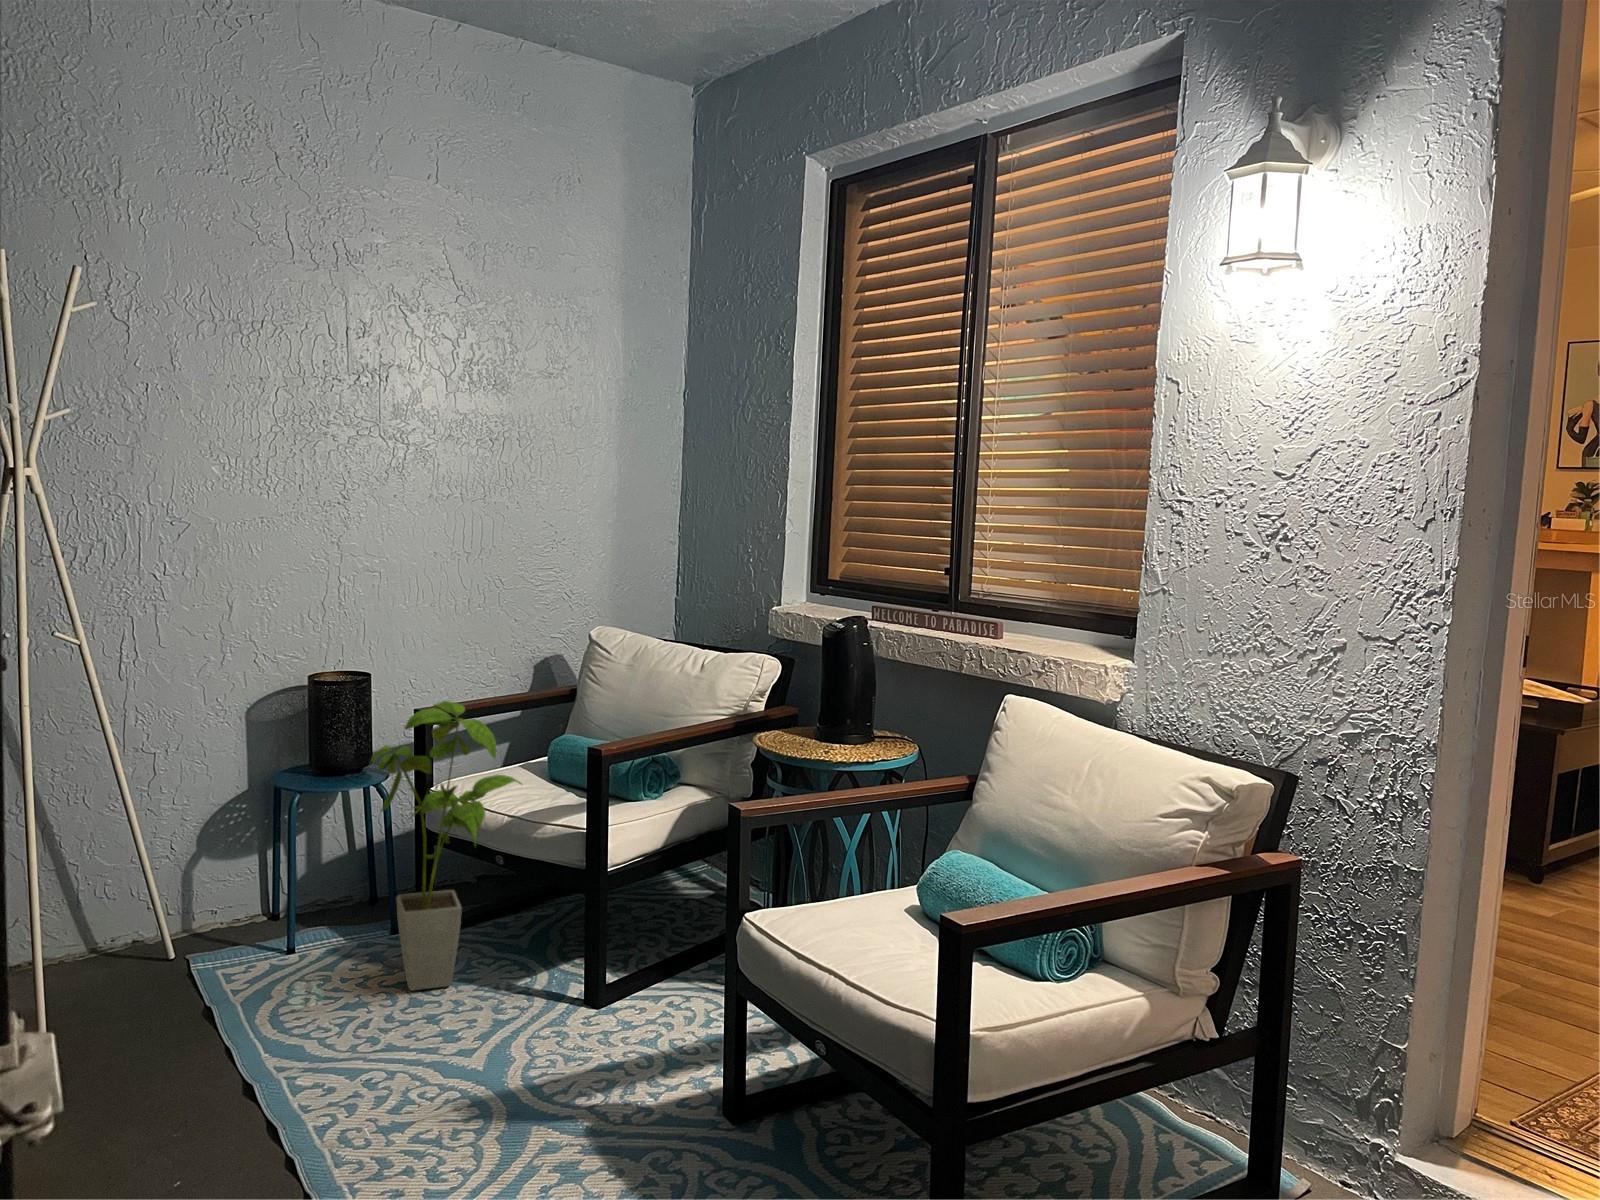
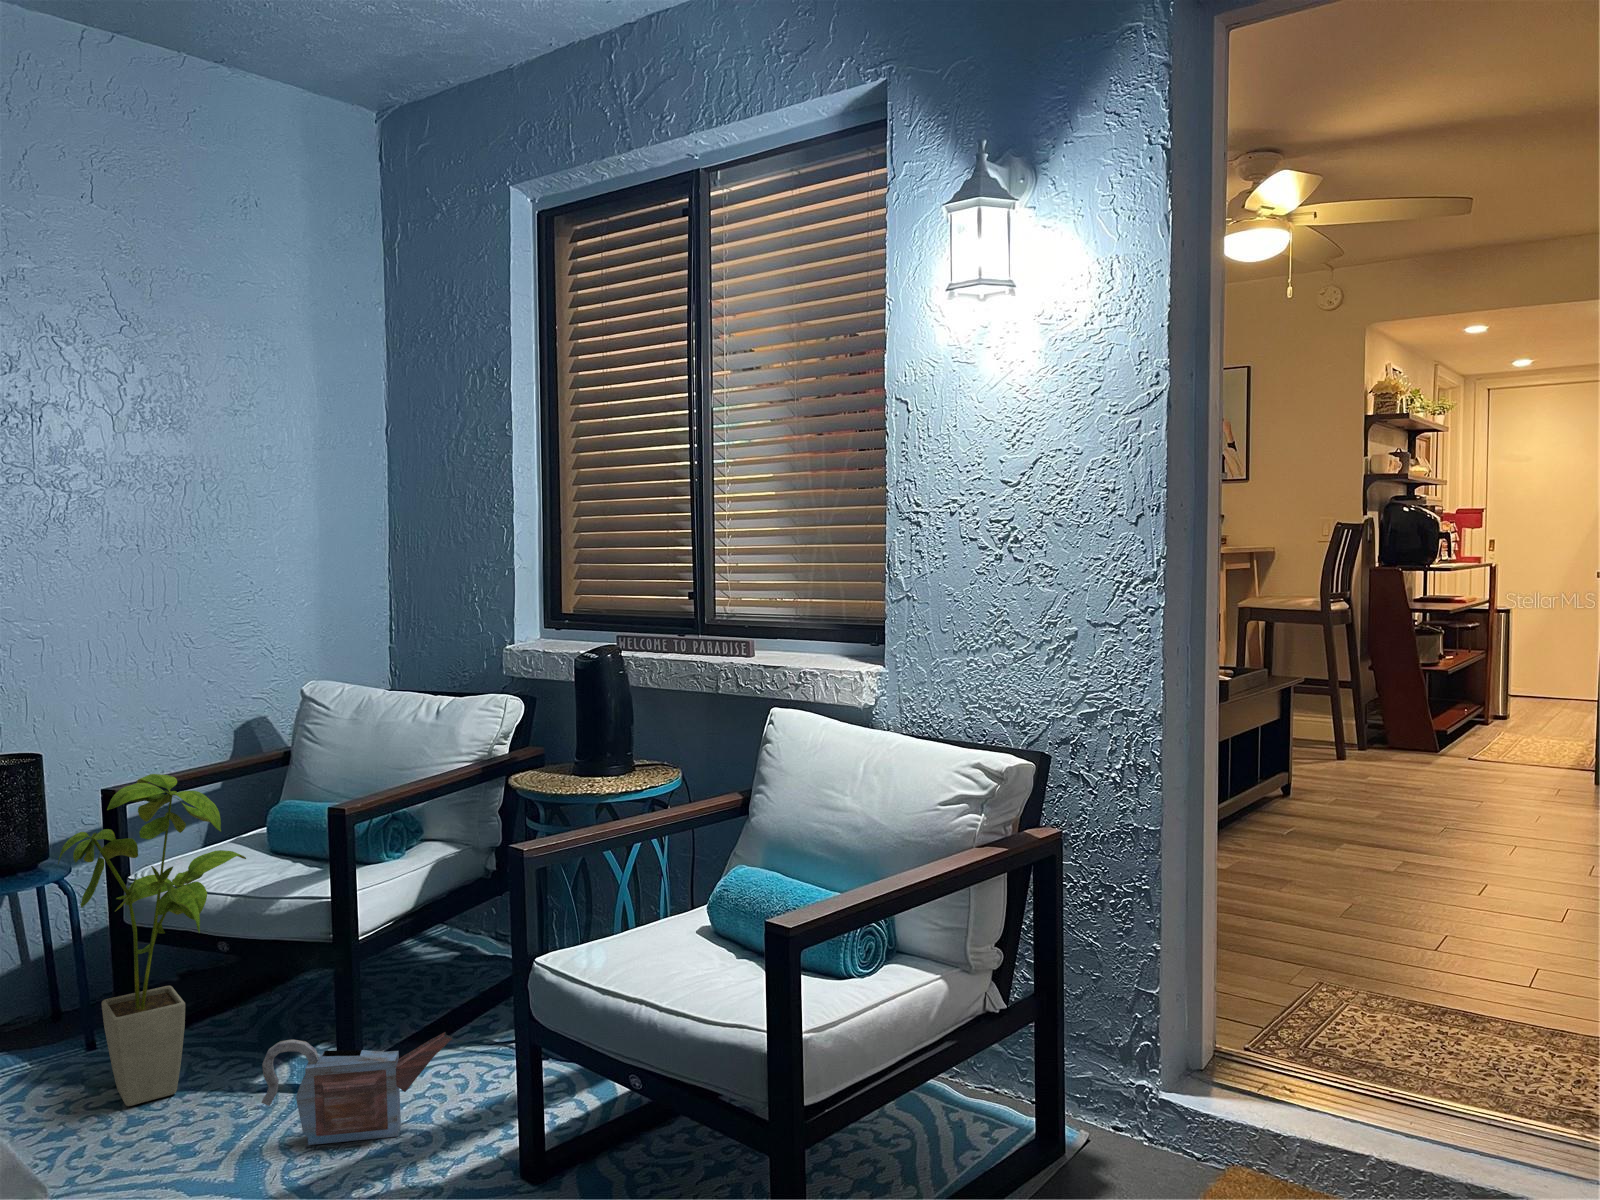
watering can: none [511,955,679,1058] -> present [261,1032,452,1145]

